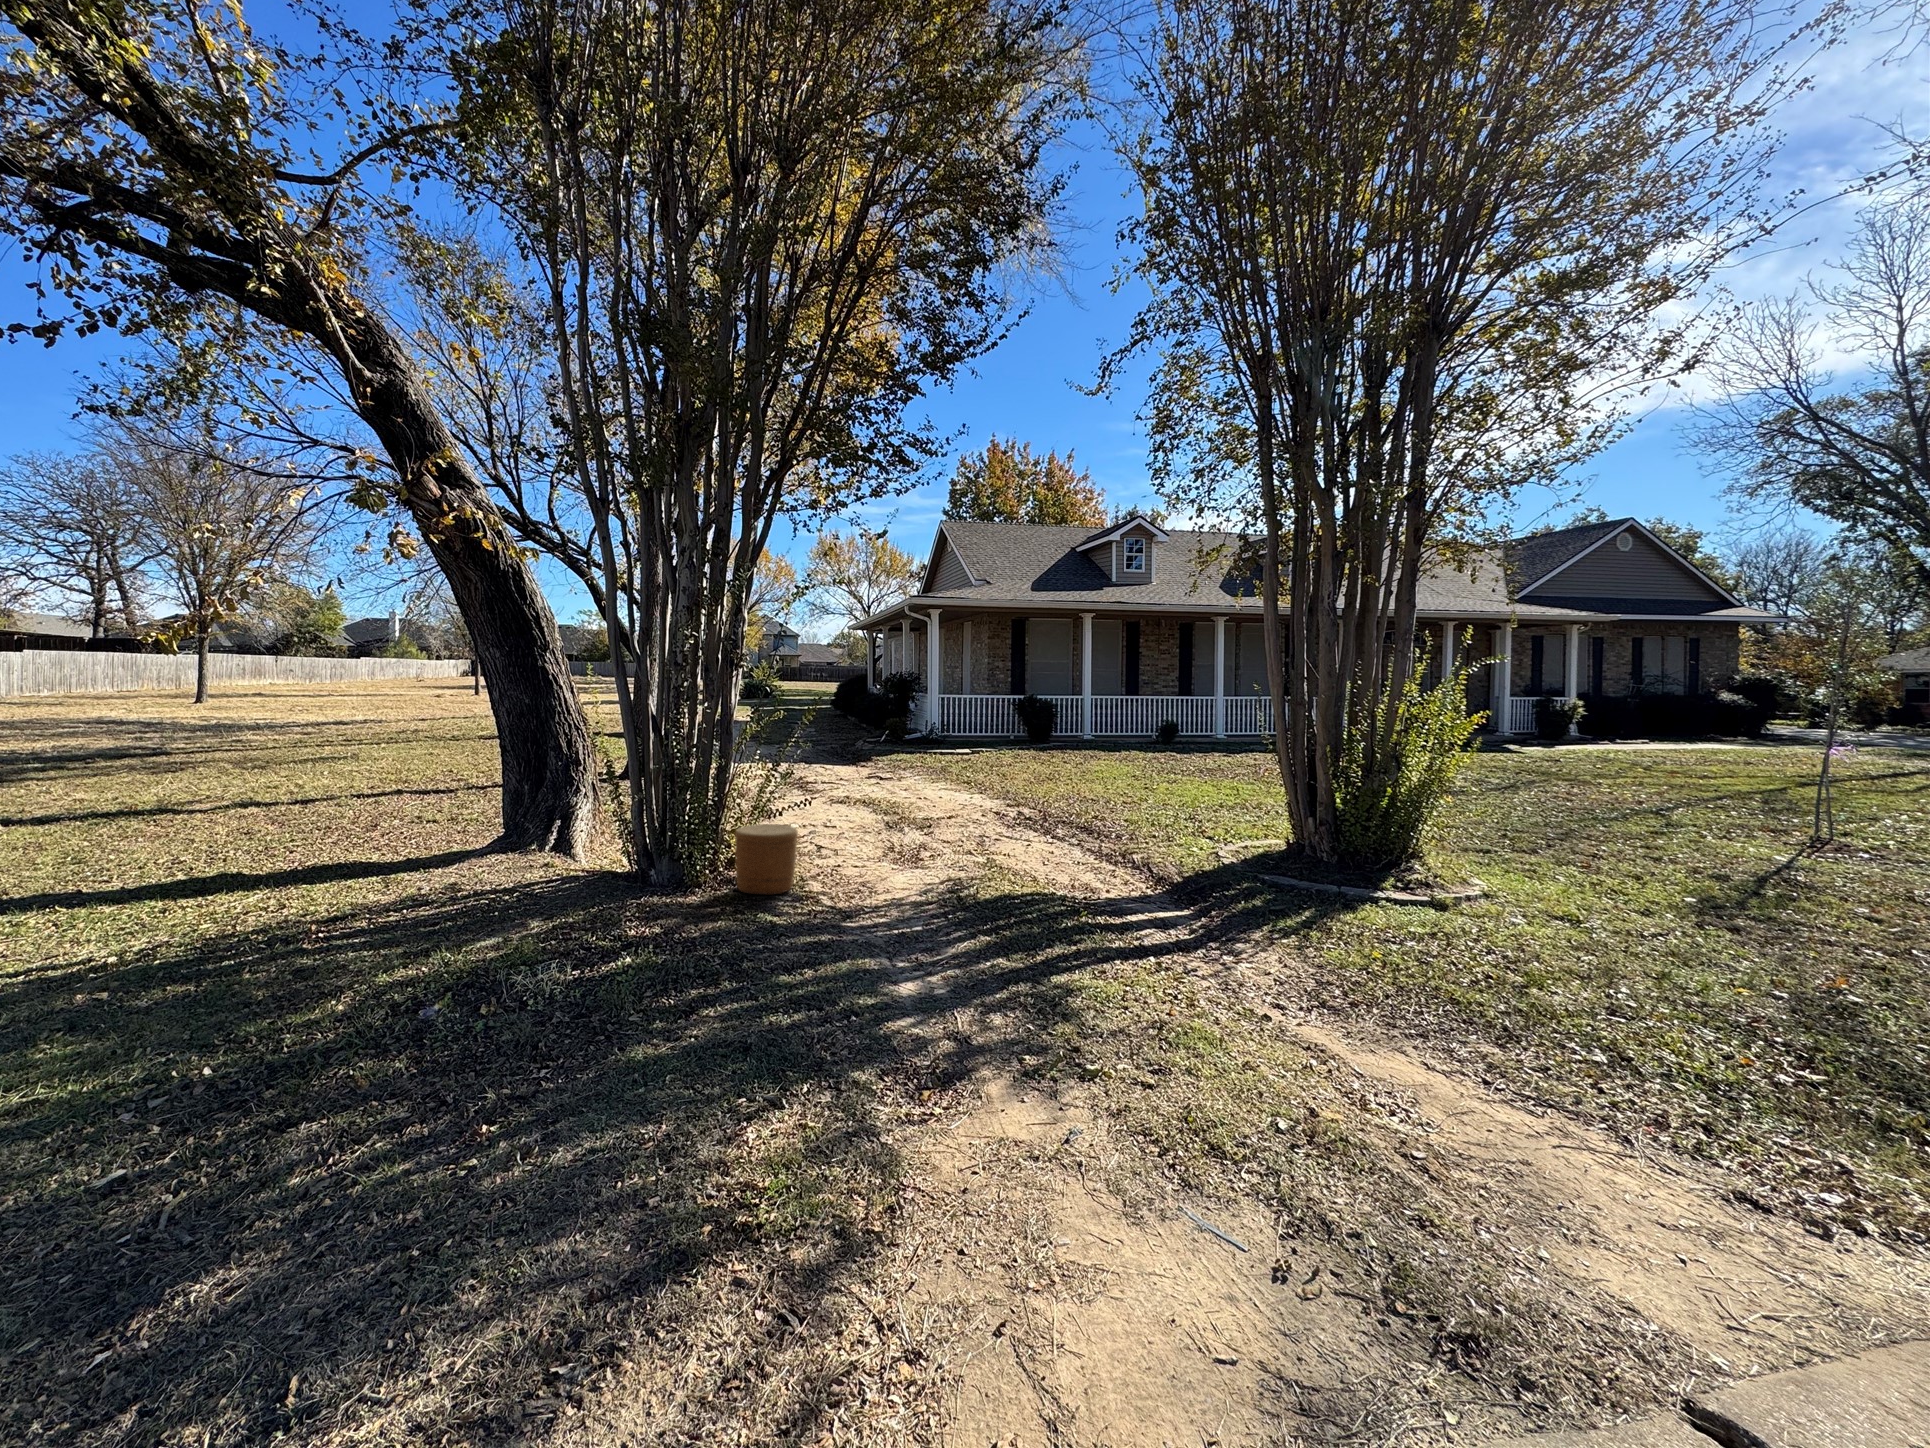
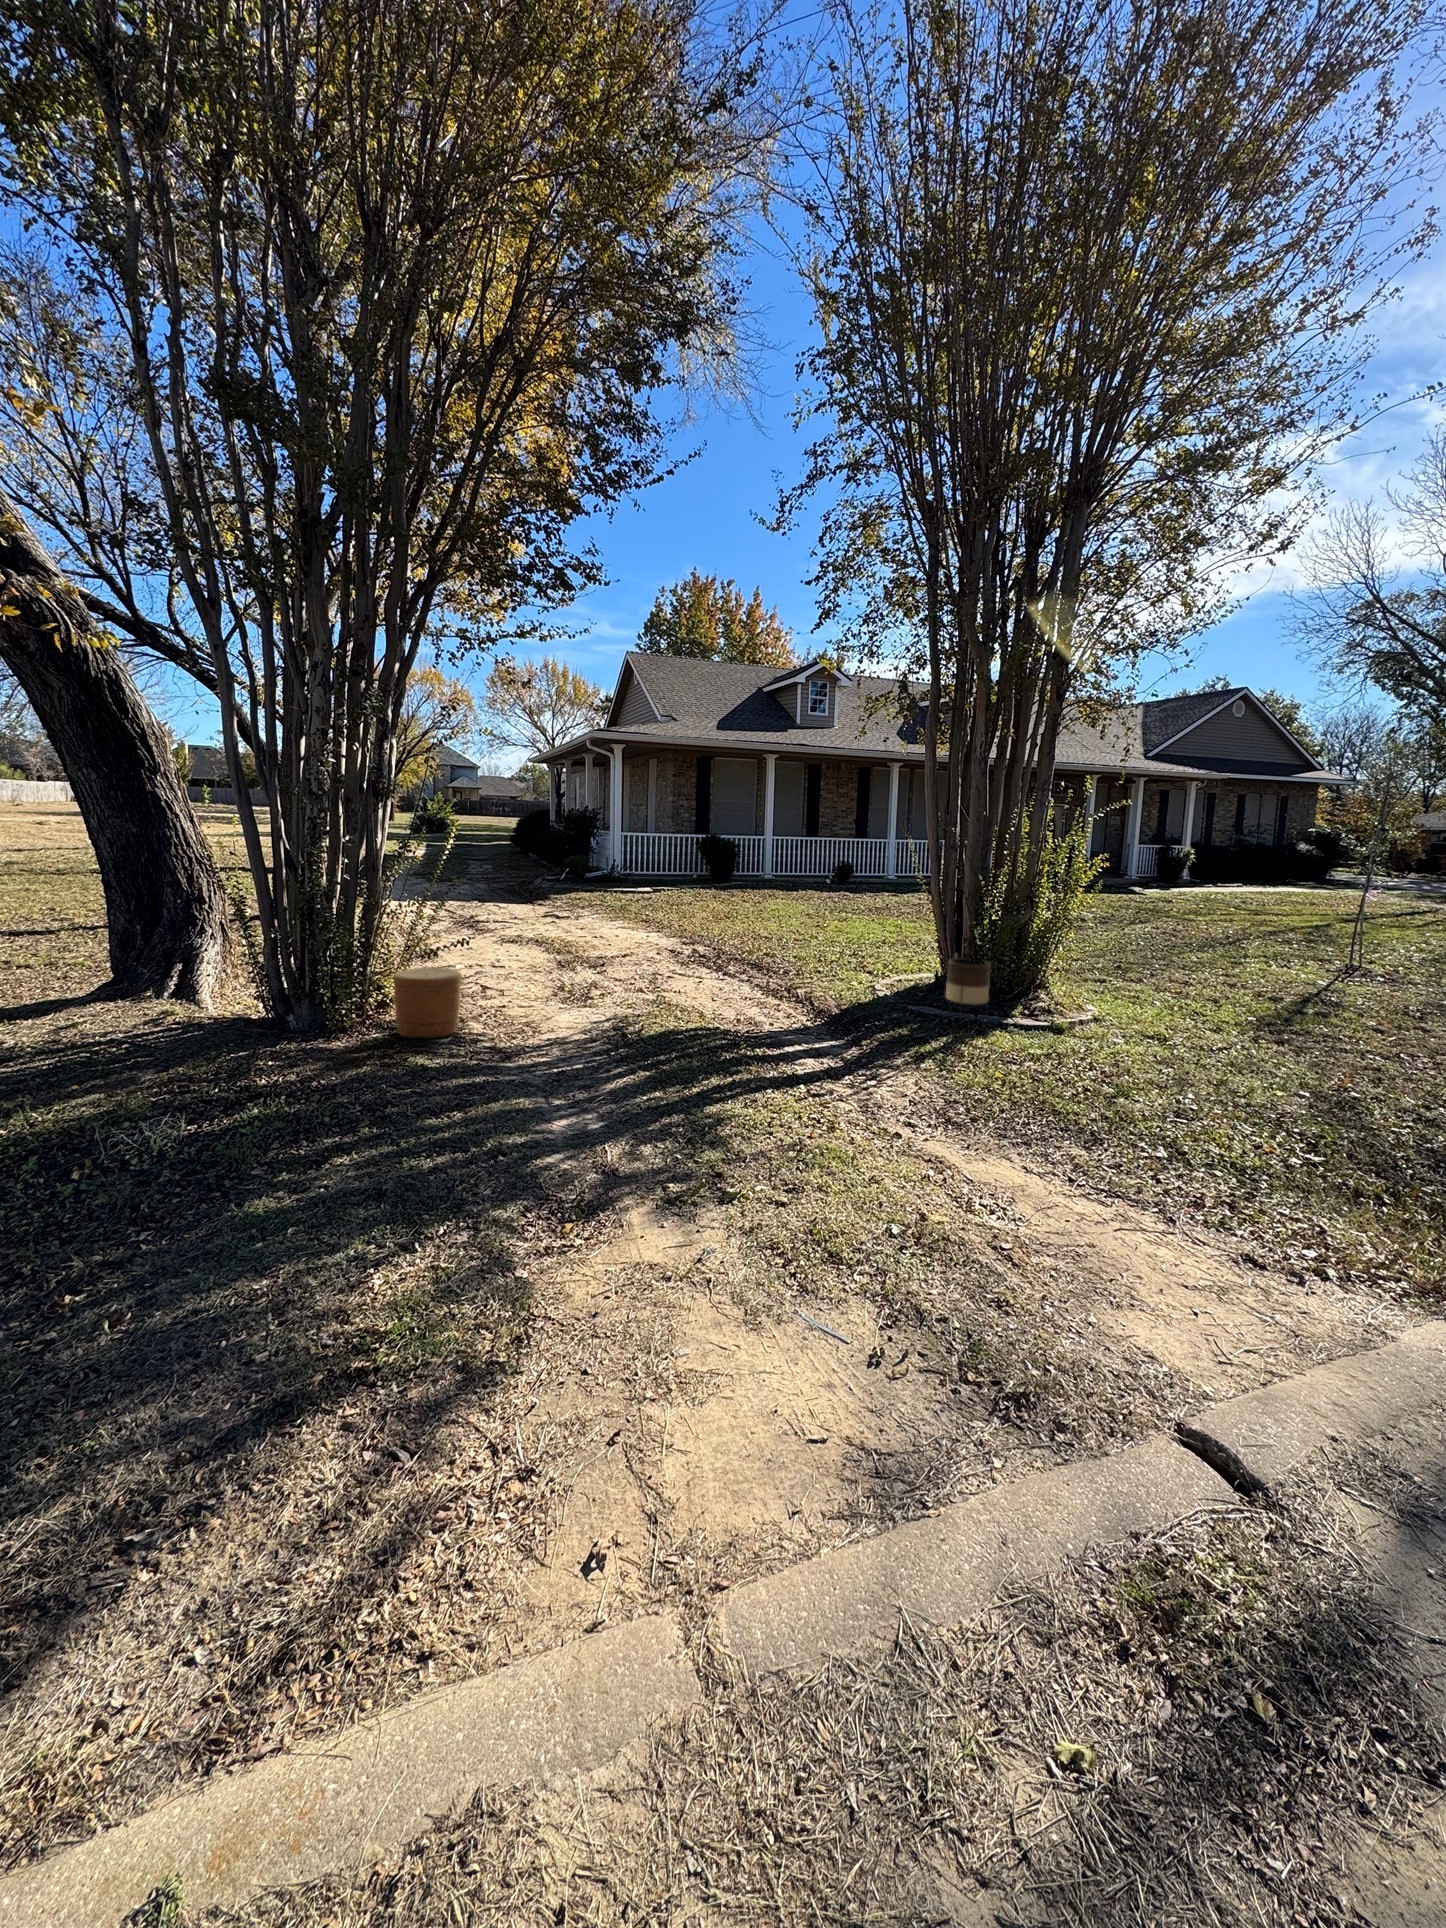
planter: none [1306,823,1358,894] -> present [946,958,991,1013]

